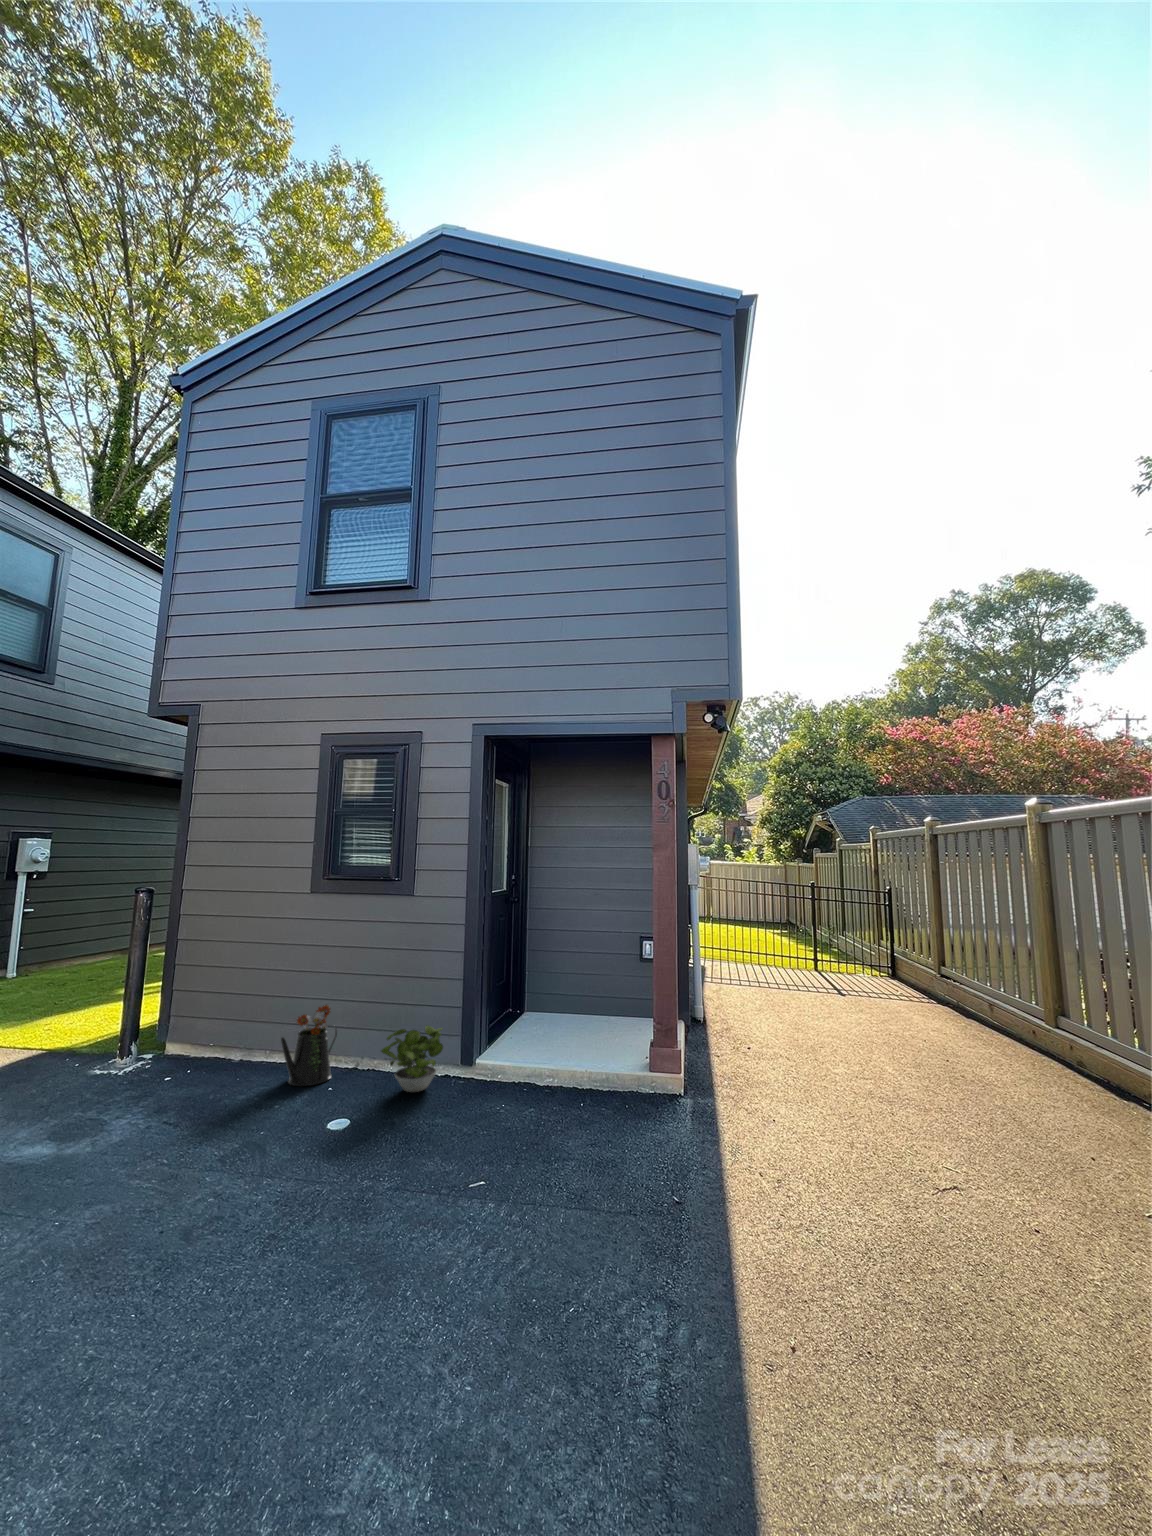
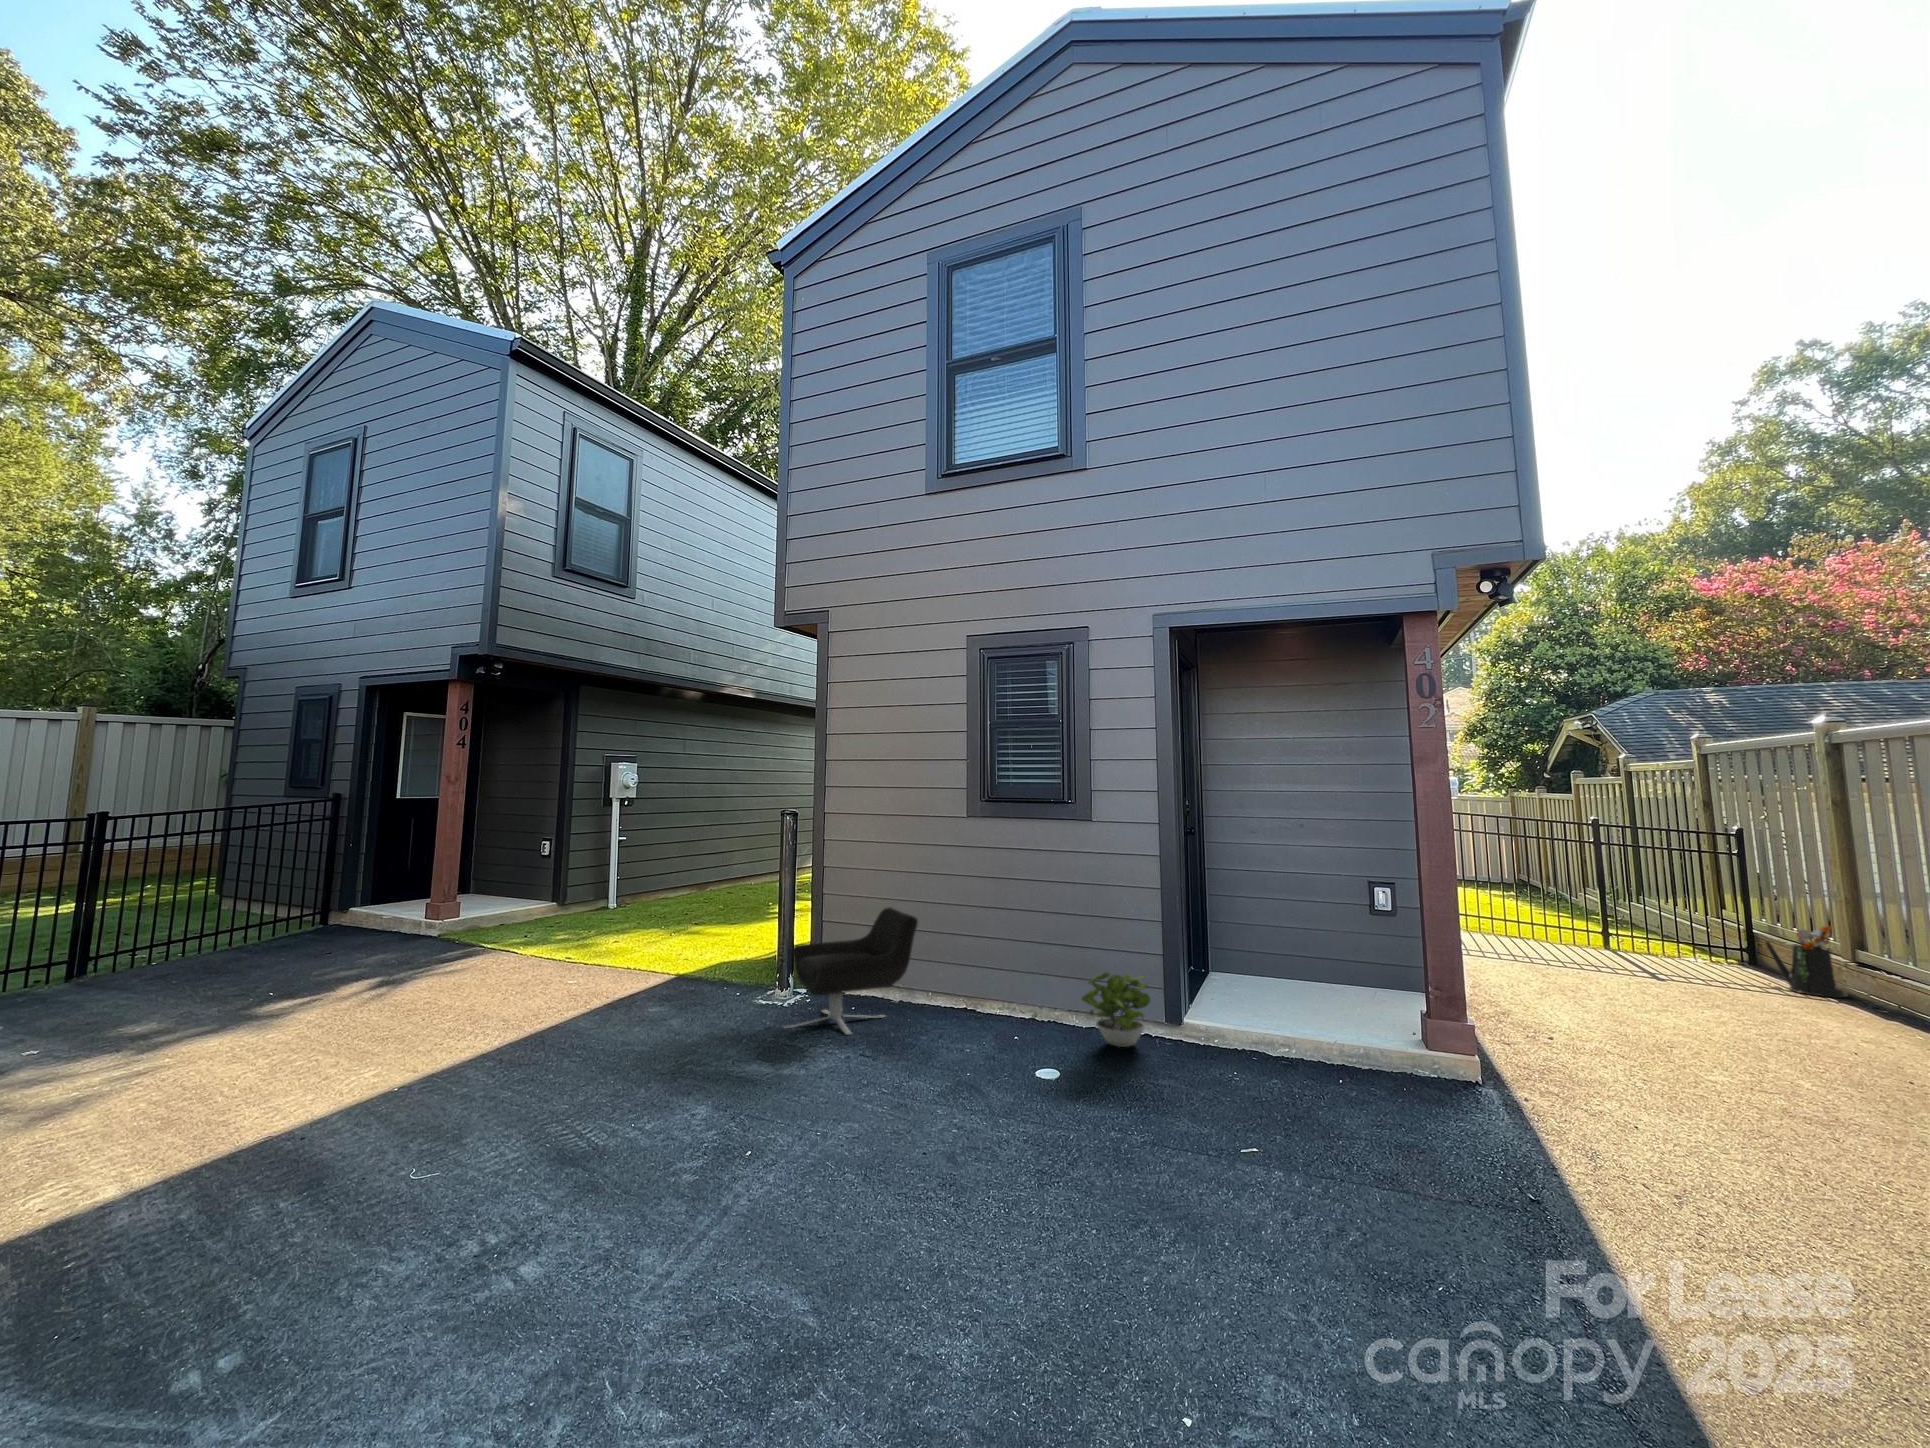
lounge chair: none [91,974,247,1103] -> present [784,907,918,1035]
watering can: present [281,1005,337,1086] -> present [1766,926,1847,997]

